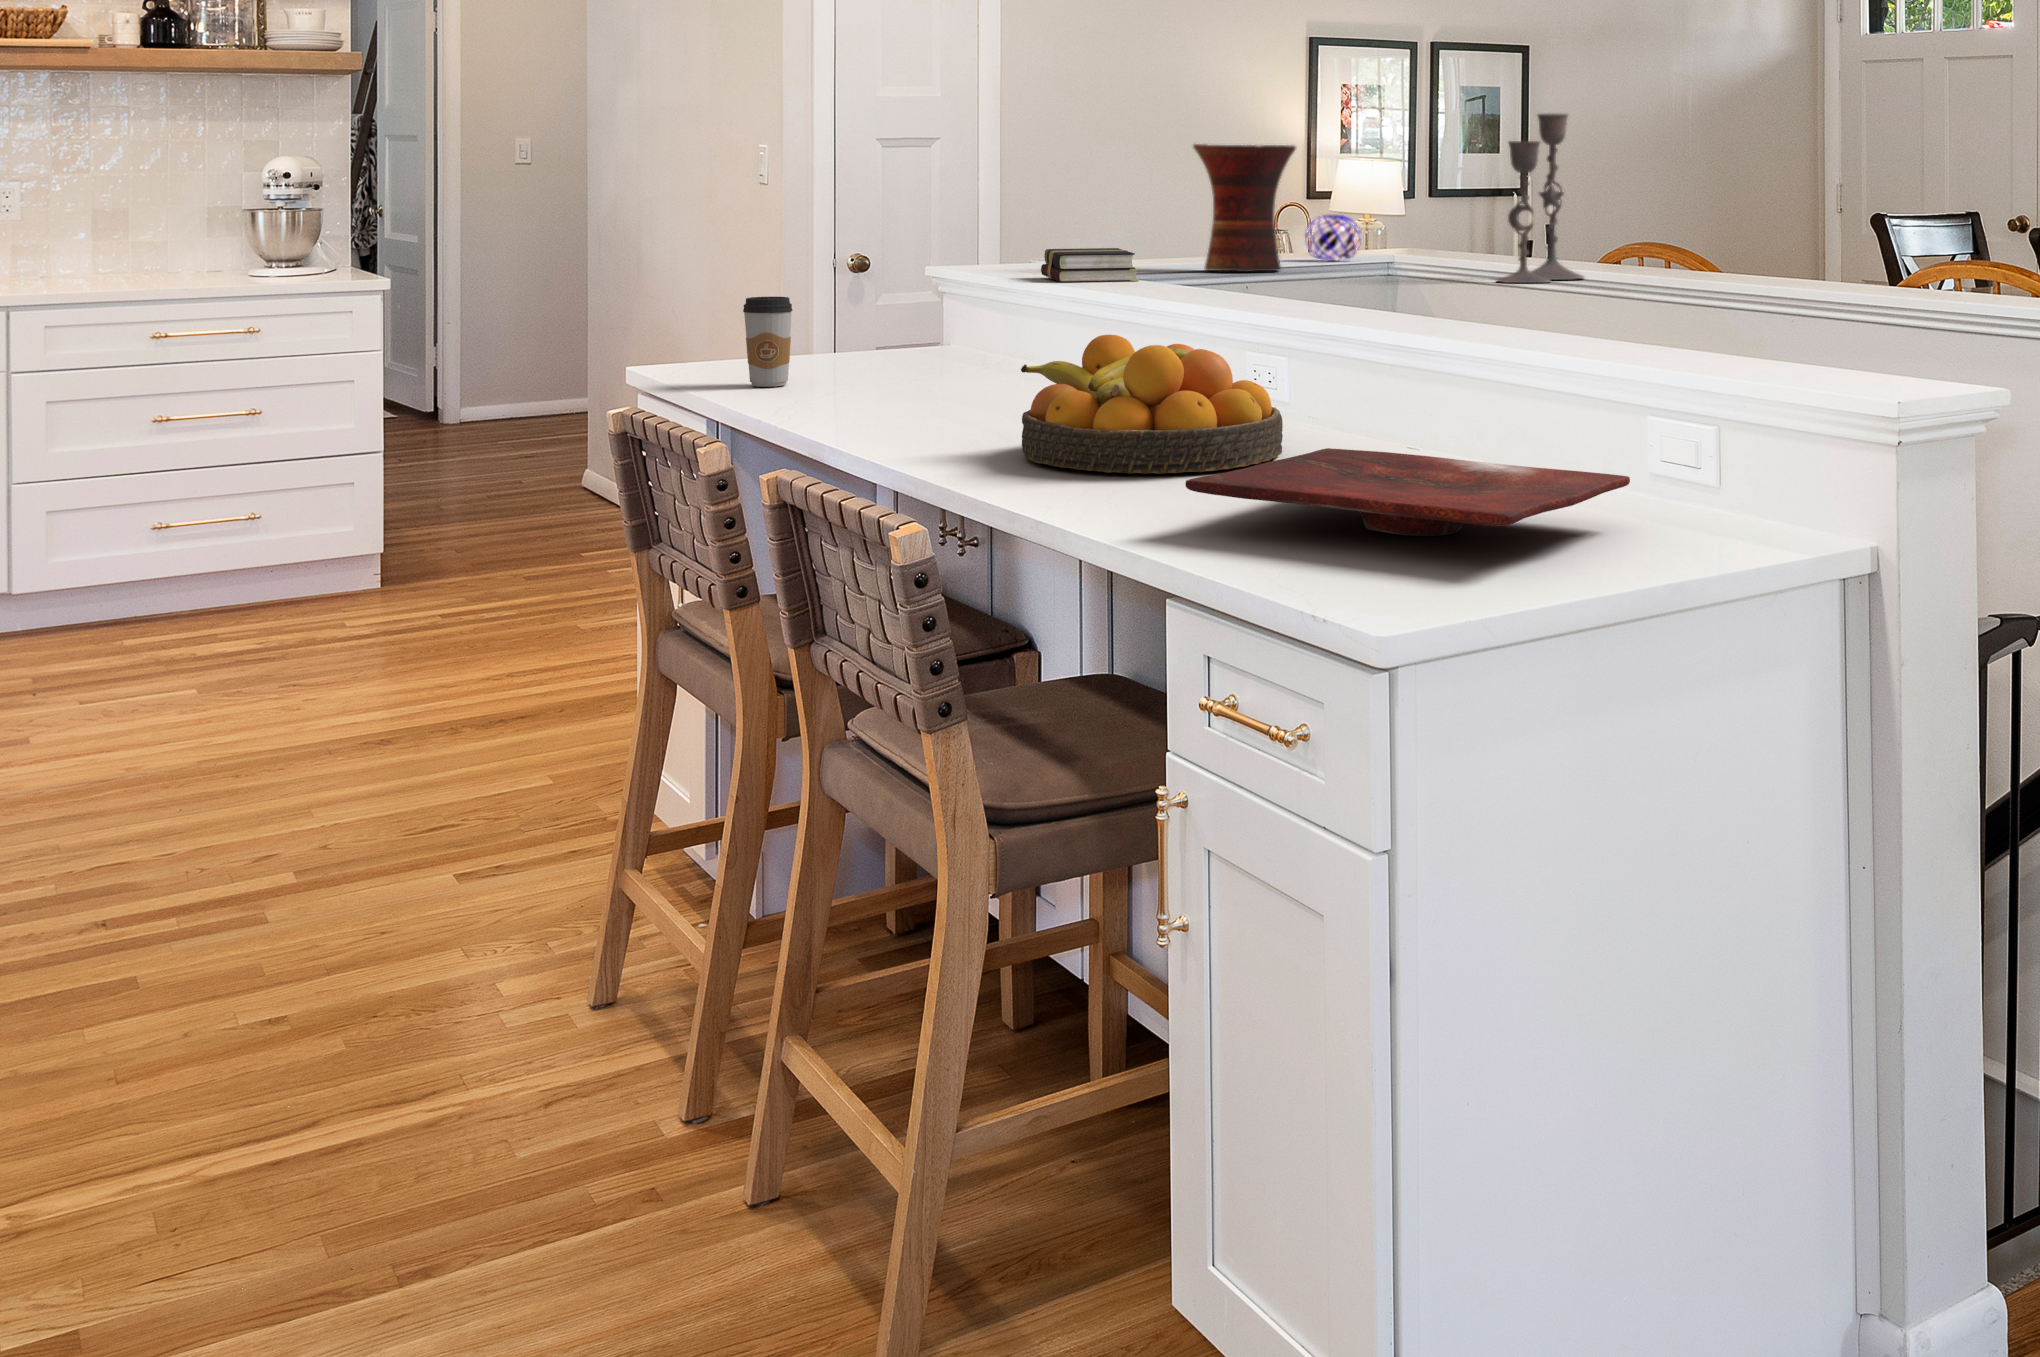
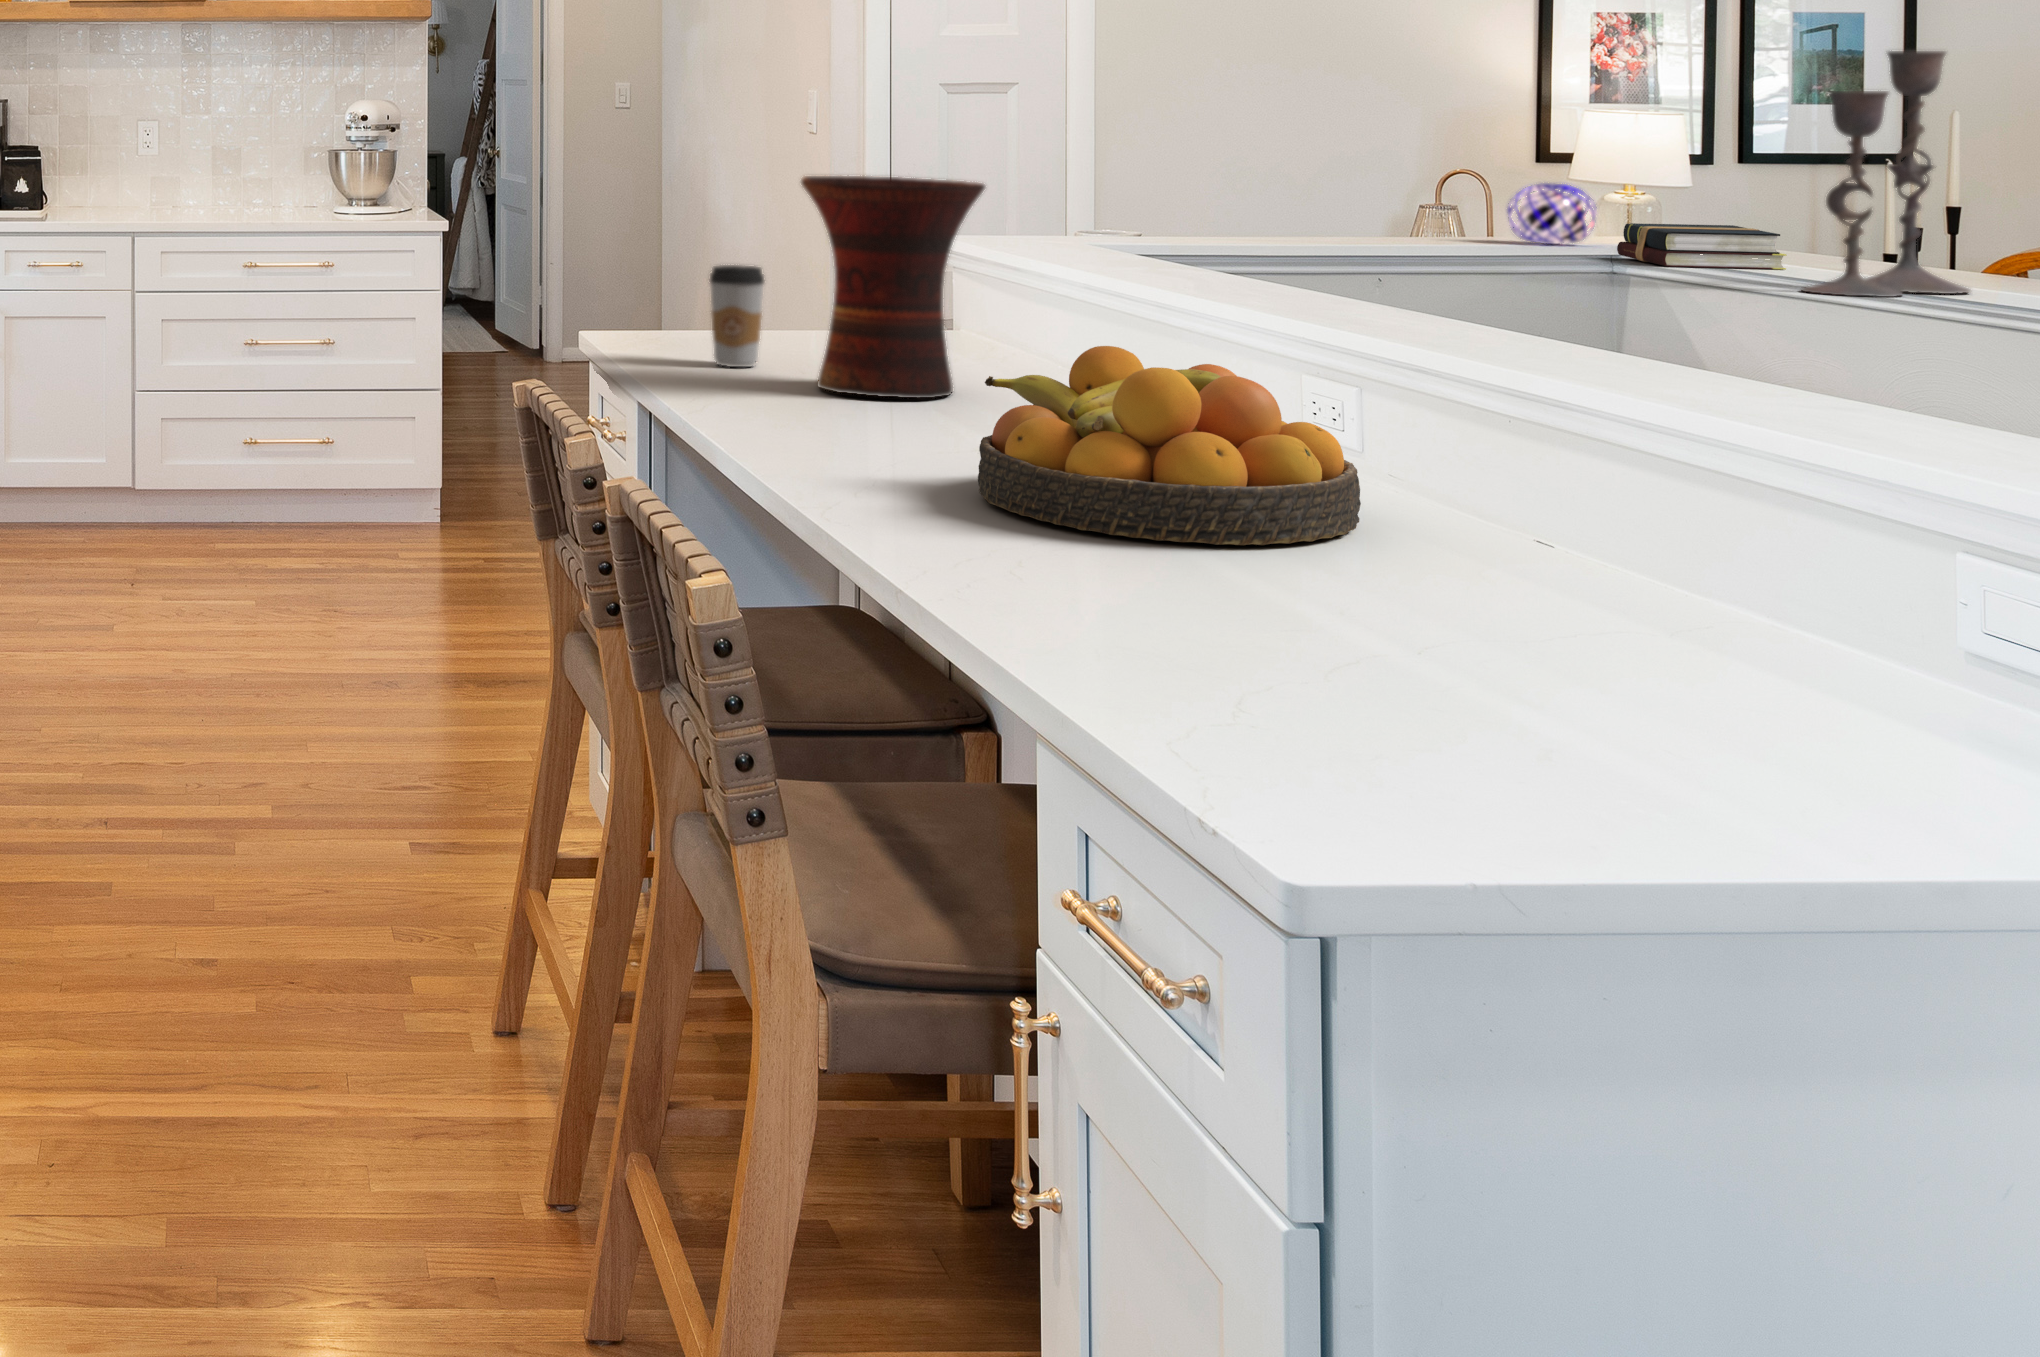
vase: present [1193,144,1296,271] -> present [801,176,985,398]
hardback book: present [1041,248,1139,282] -> present [1617,223,1787,270]
cutting board: present [1185,448,1630,536] -> none [1148,540,1957,724]

